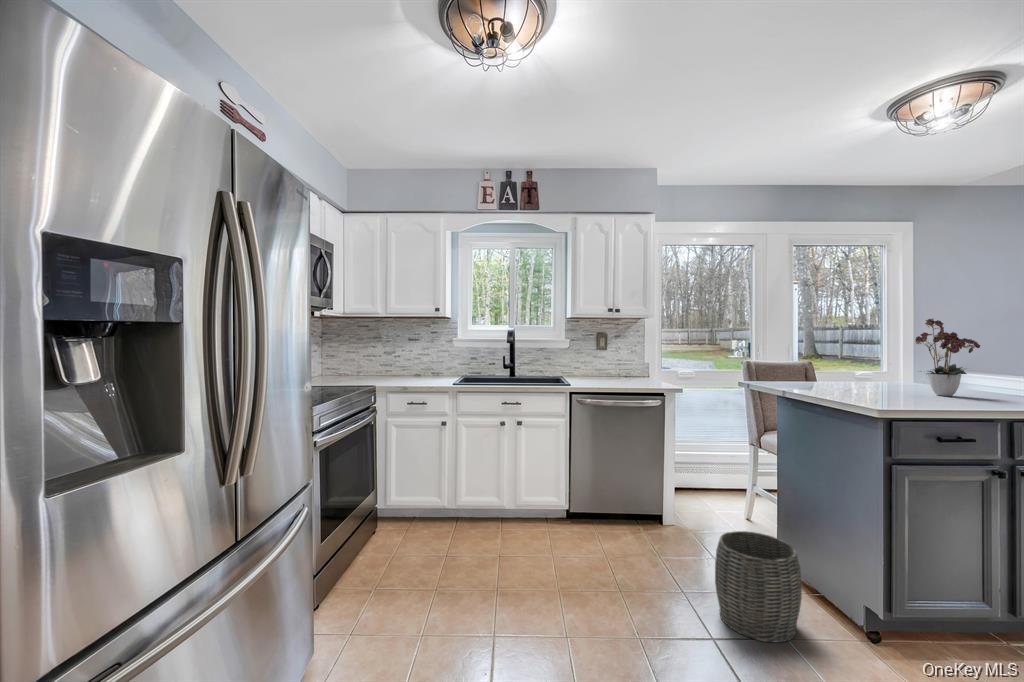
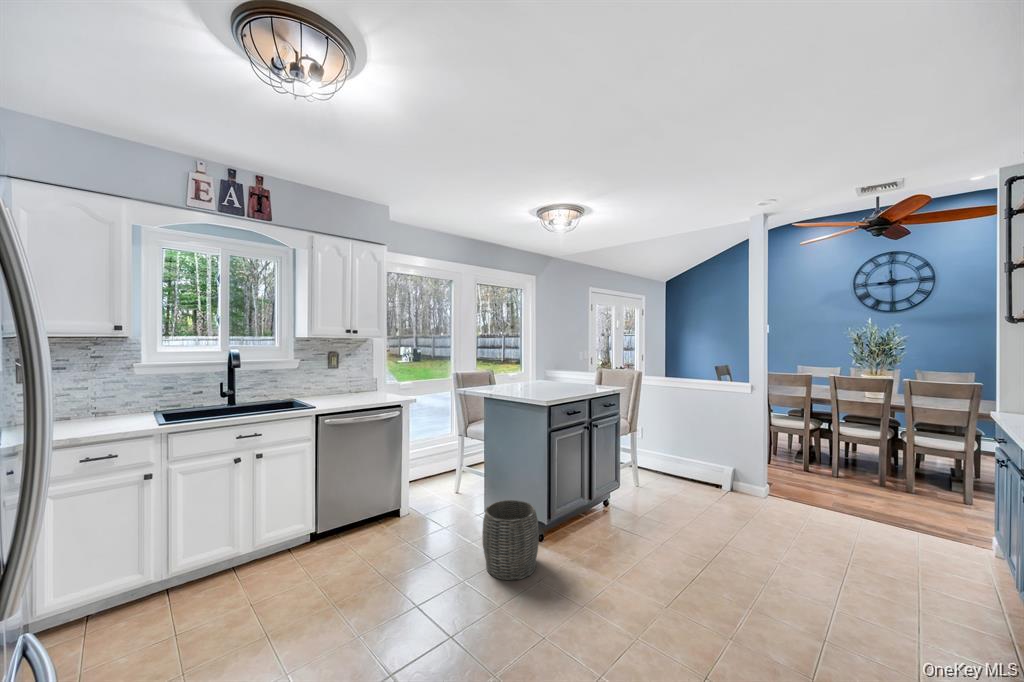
flower arrangement: present [915,319,980,396] -> none [566,341,599,388]

